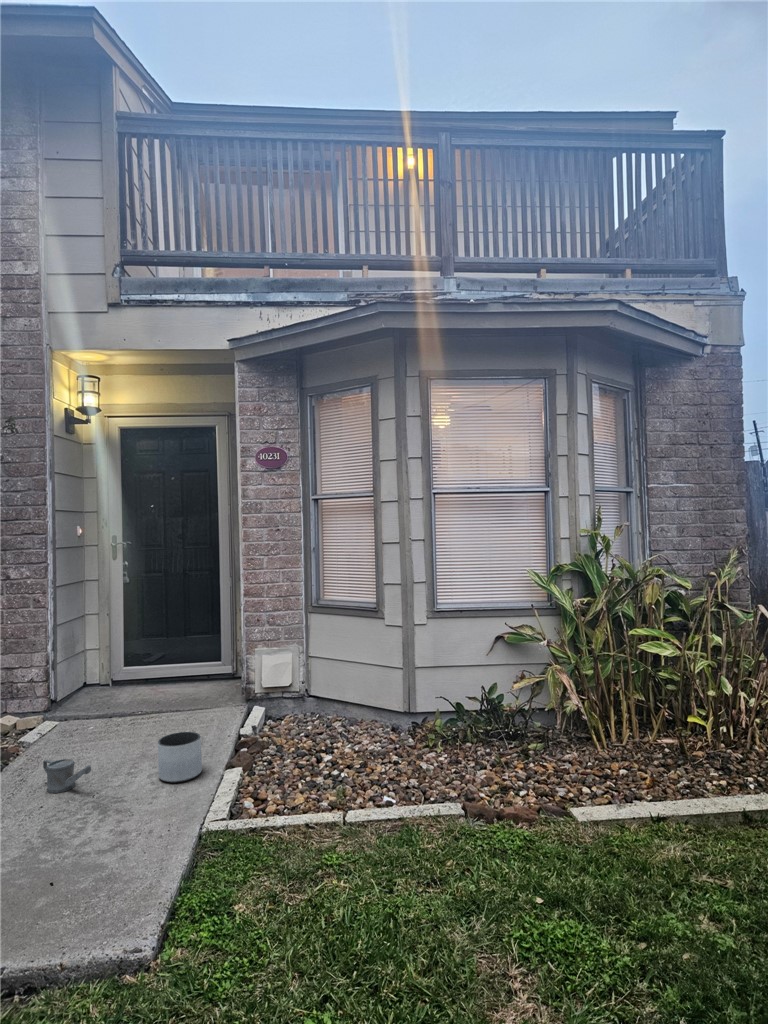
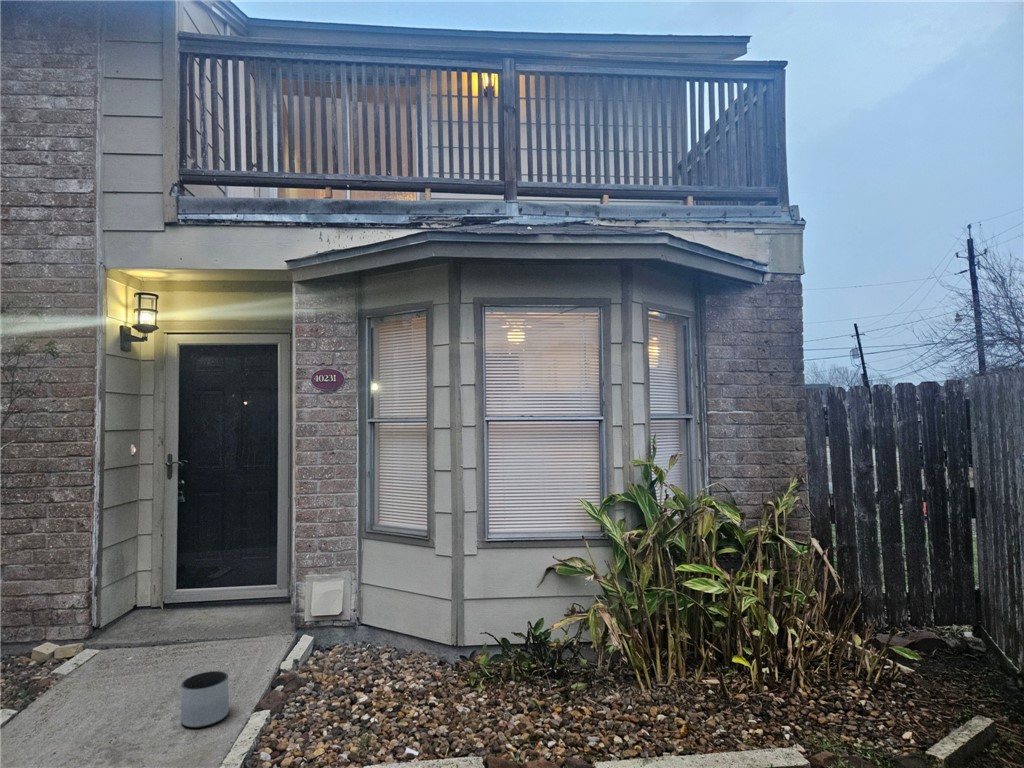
watering can: present [43,759,91,793] -> none [59,702,106,740]

